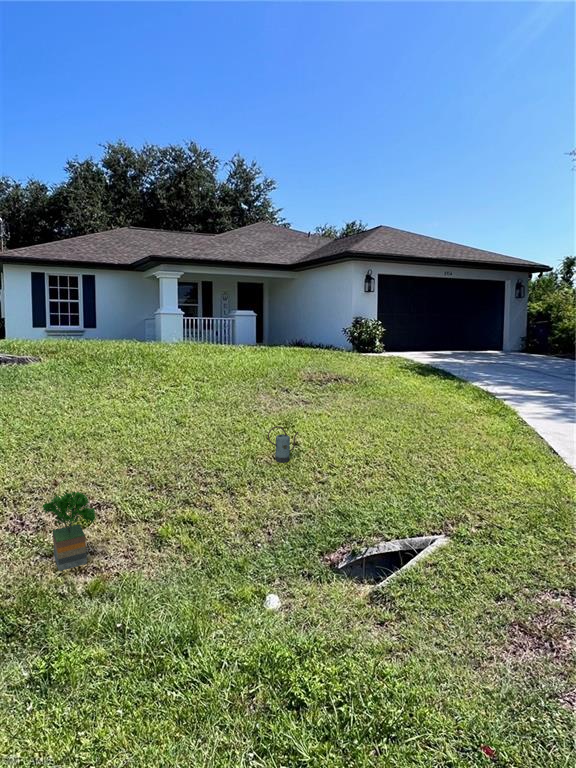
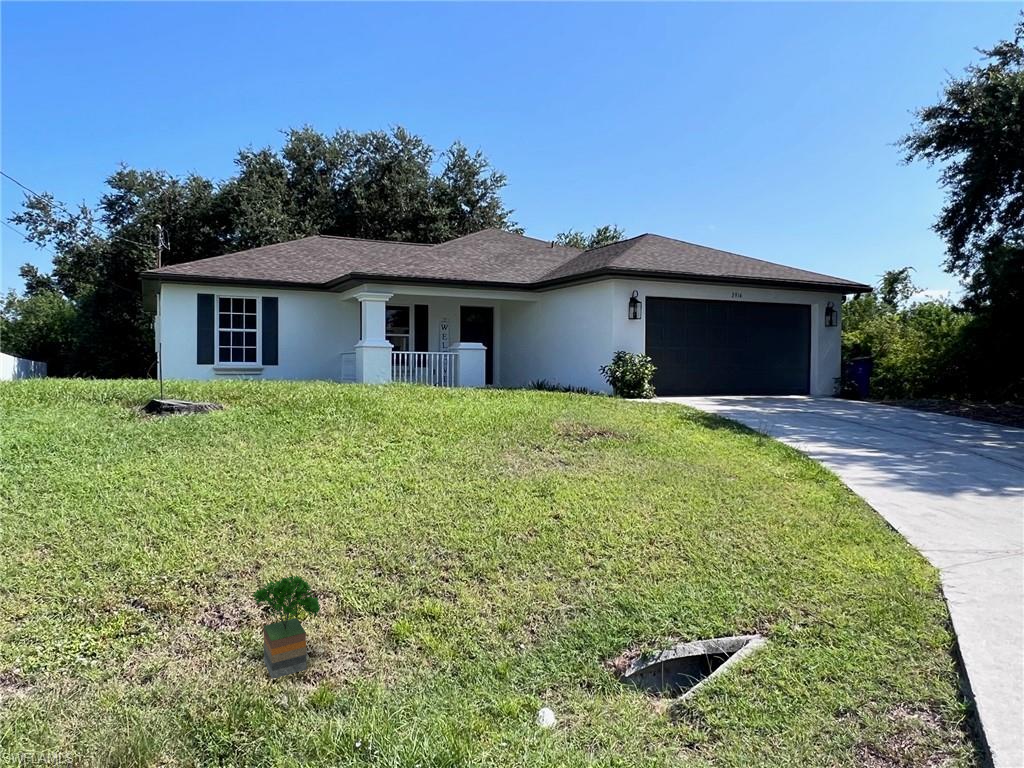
watering can: present [268,426,298,463] -> none [525,492,564,540]

